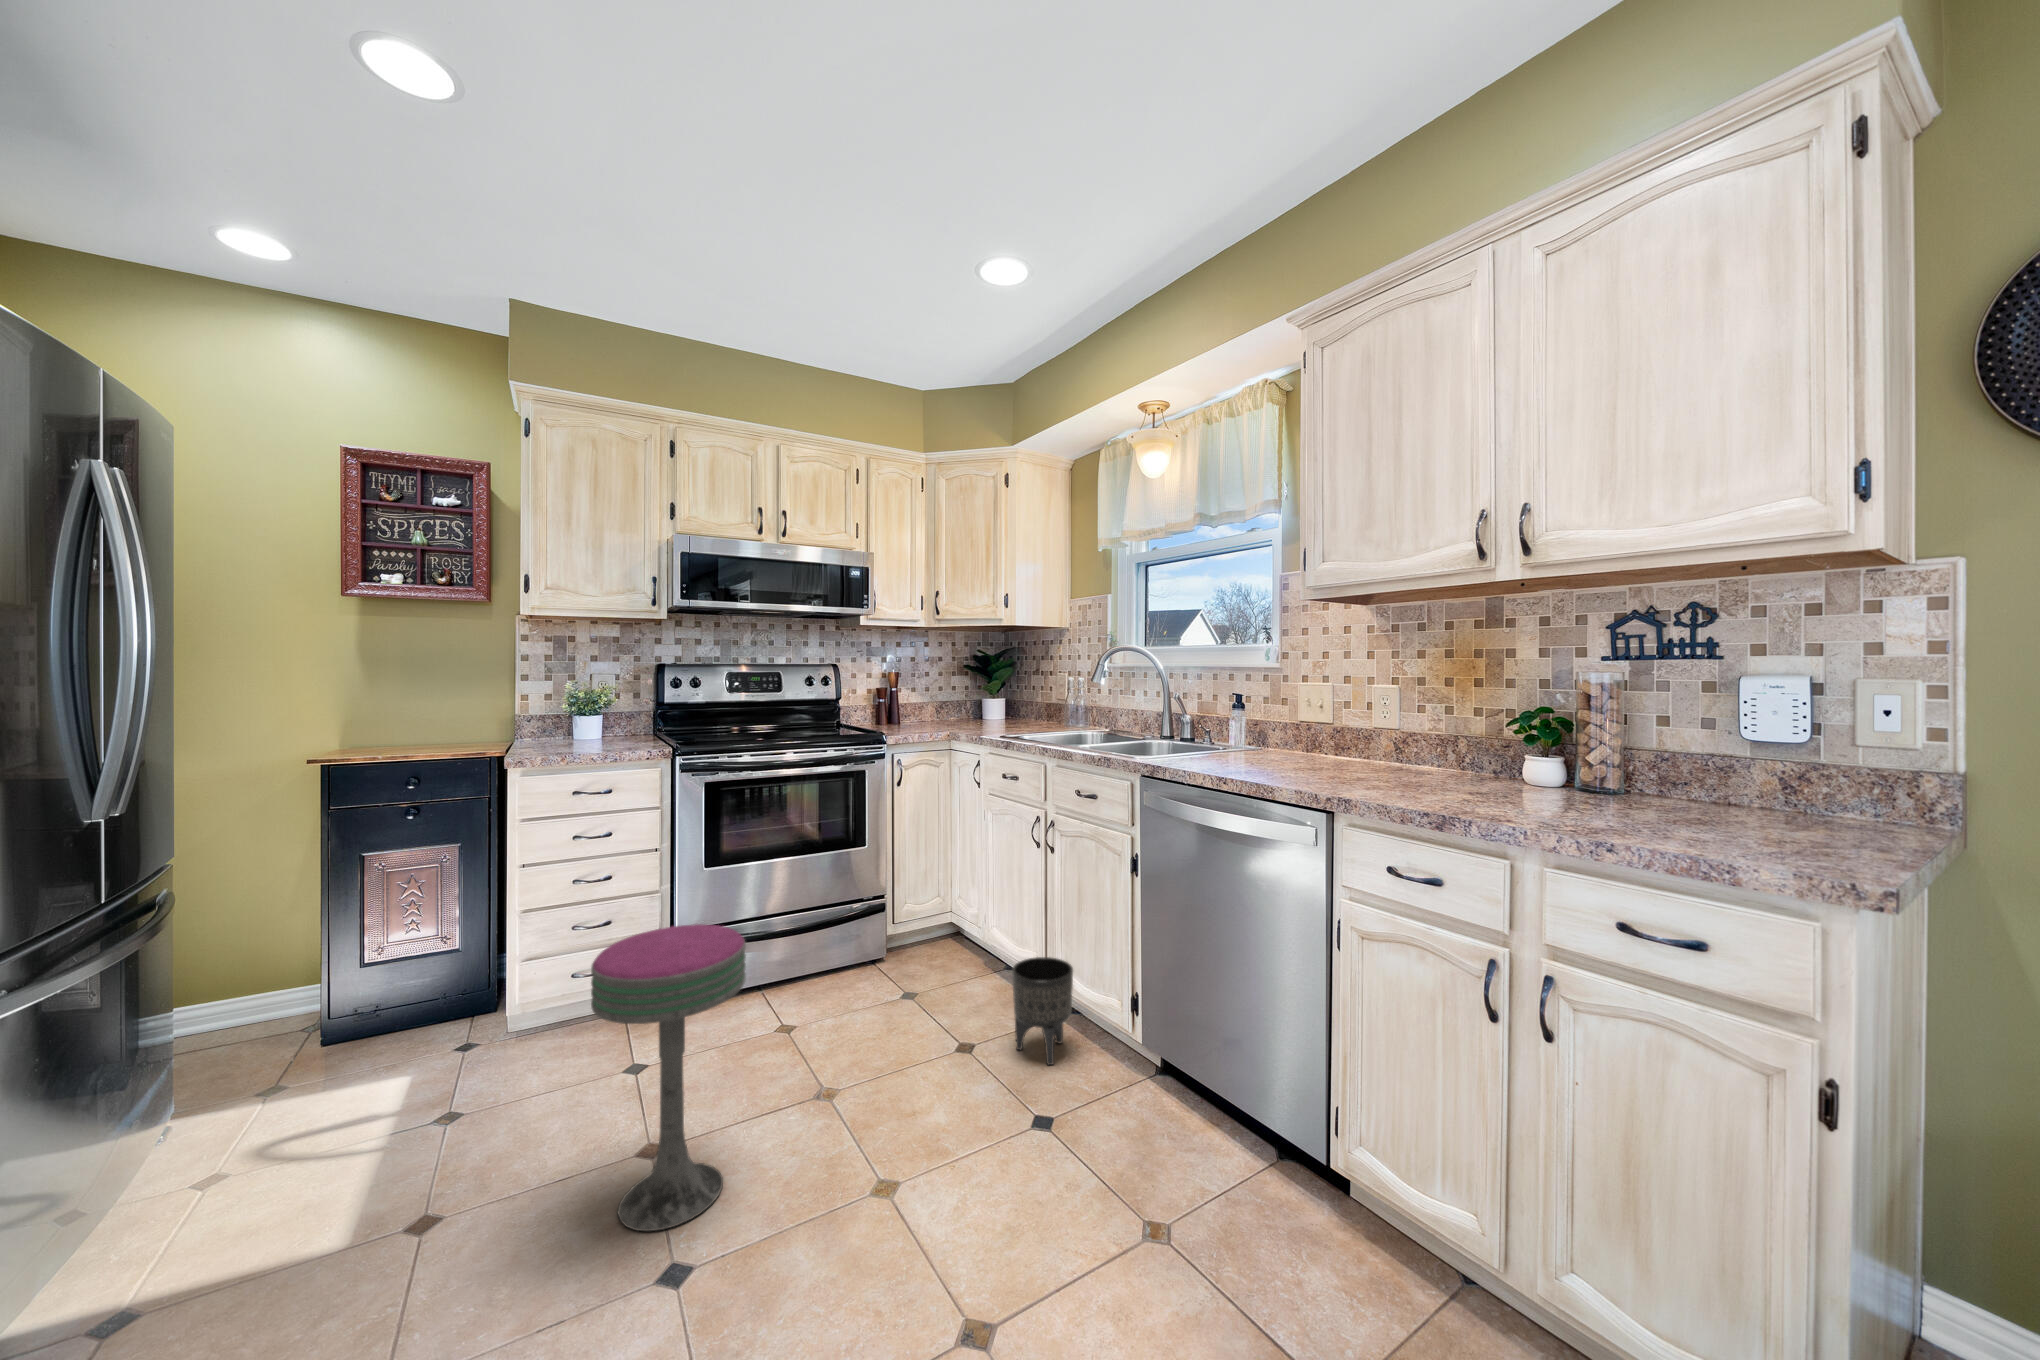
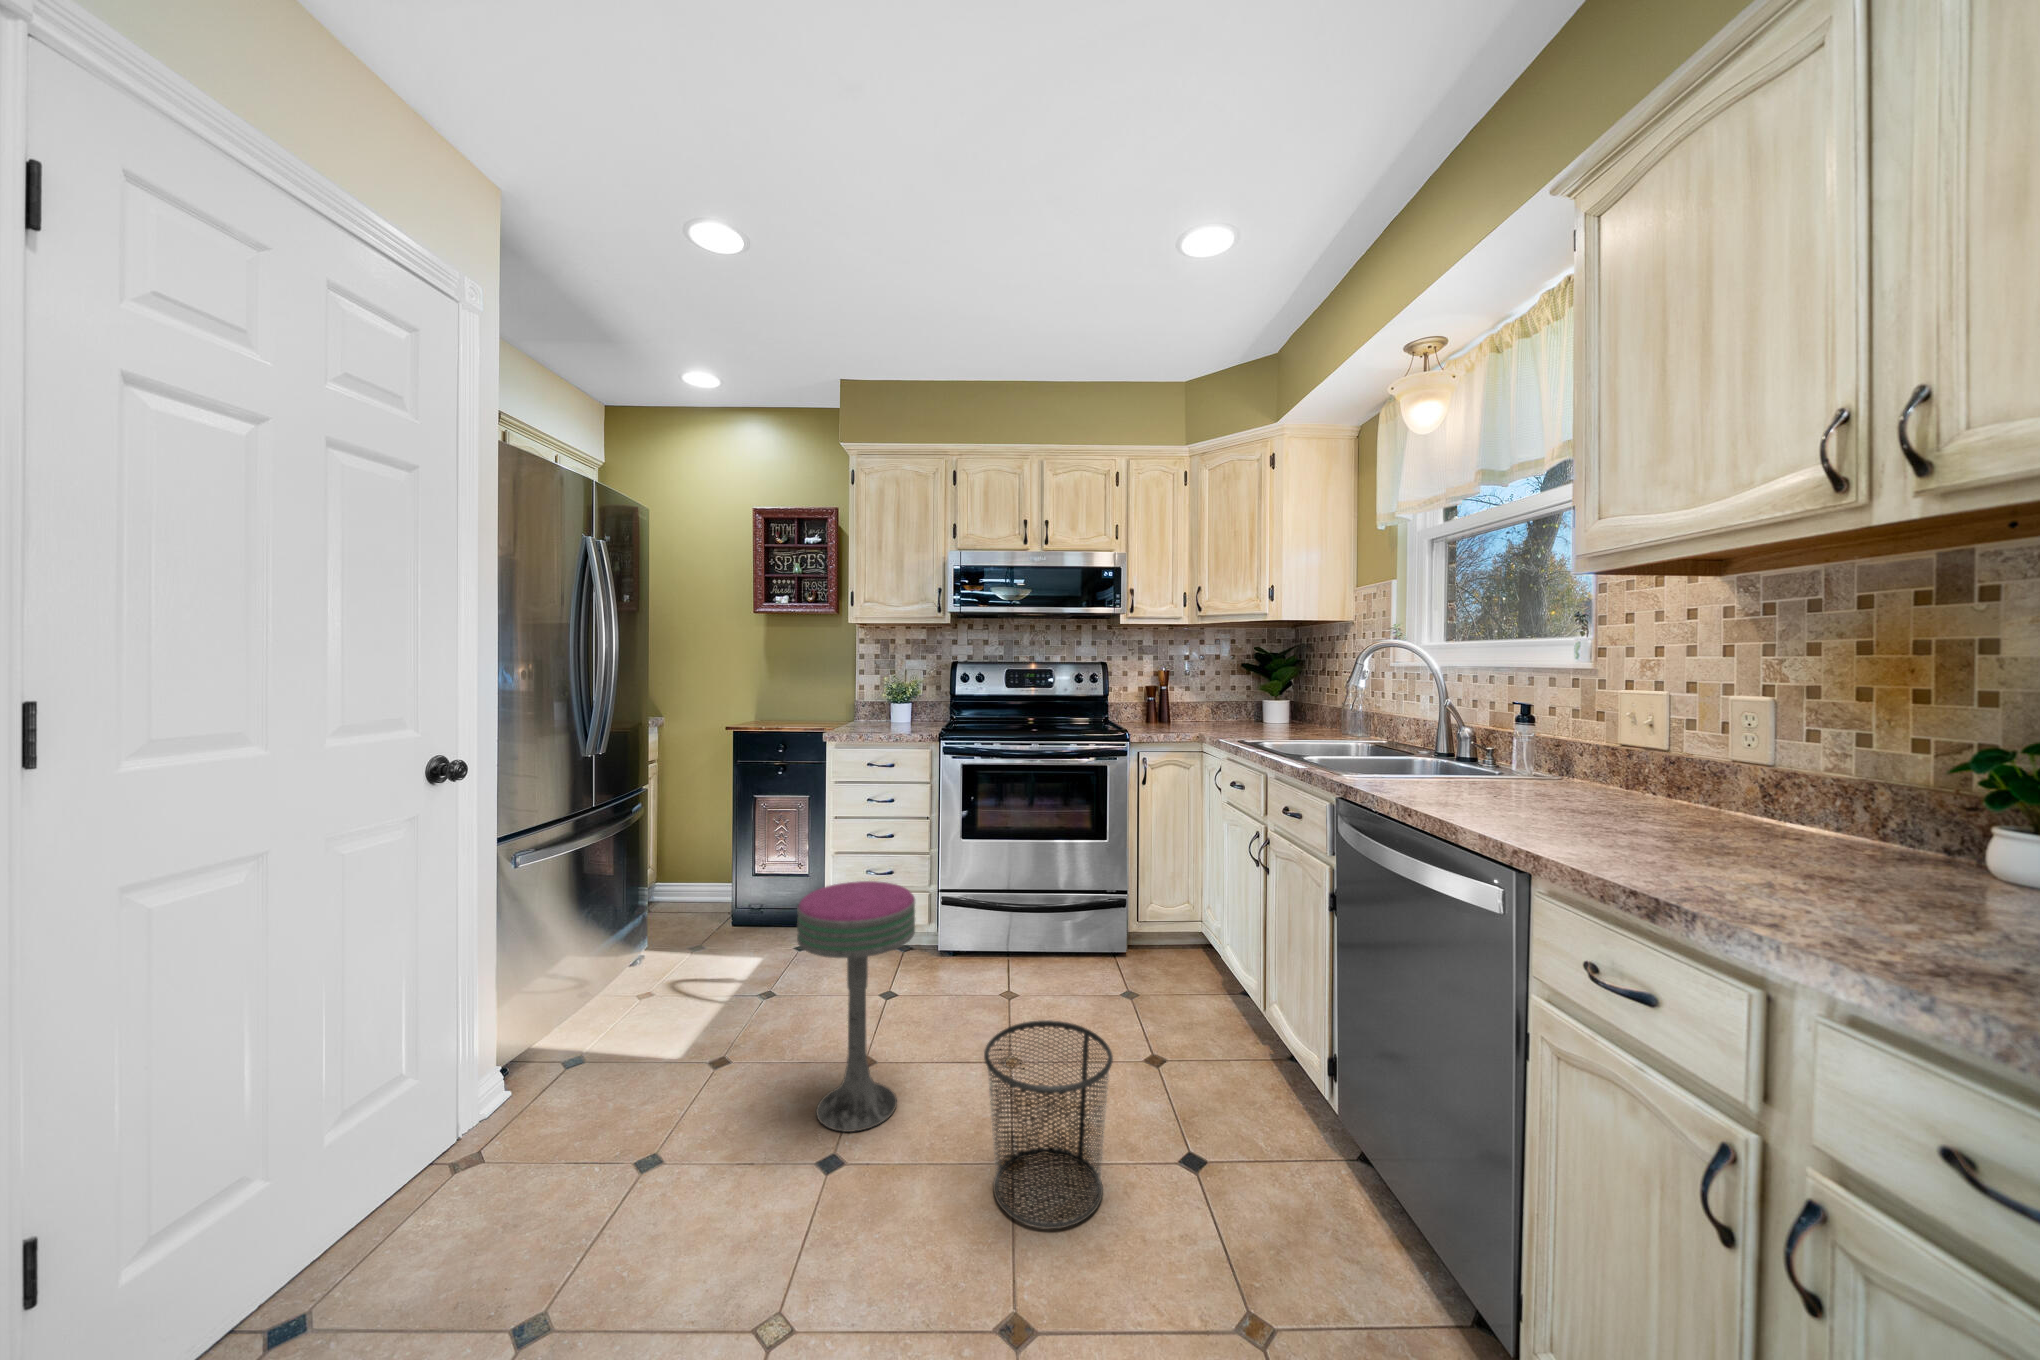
planter: present [1012,957,1073,1065] -> none [1198,984,1269,1108]
waste bin: none [866,1024,996,1229] -> present [984,1020,1113,1229]

